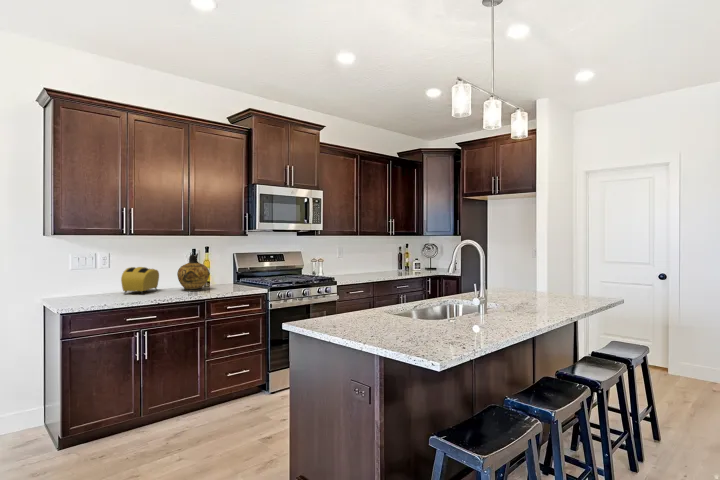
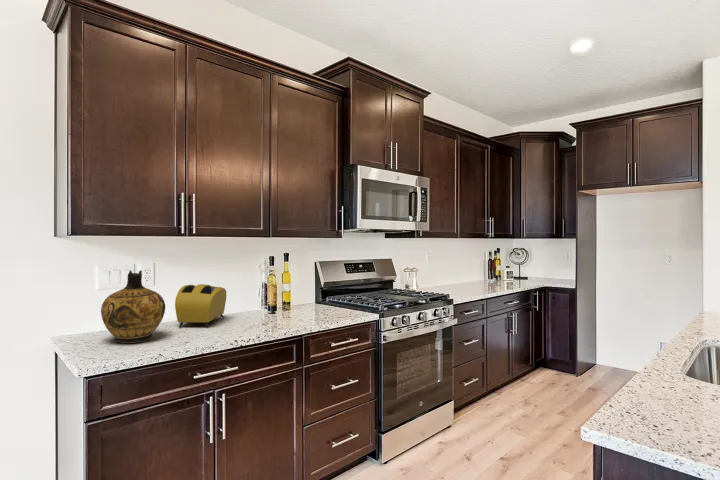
ceramic jug: present [177,253,209,291] -> present [101,271,165,343]

